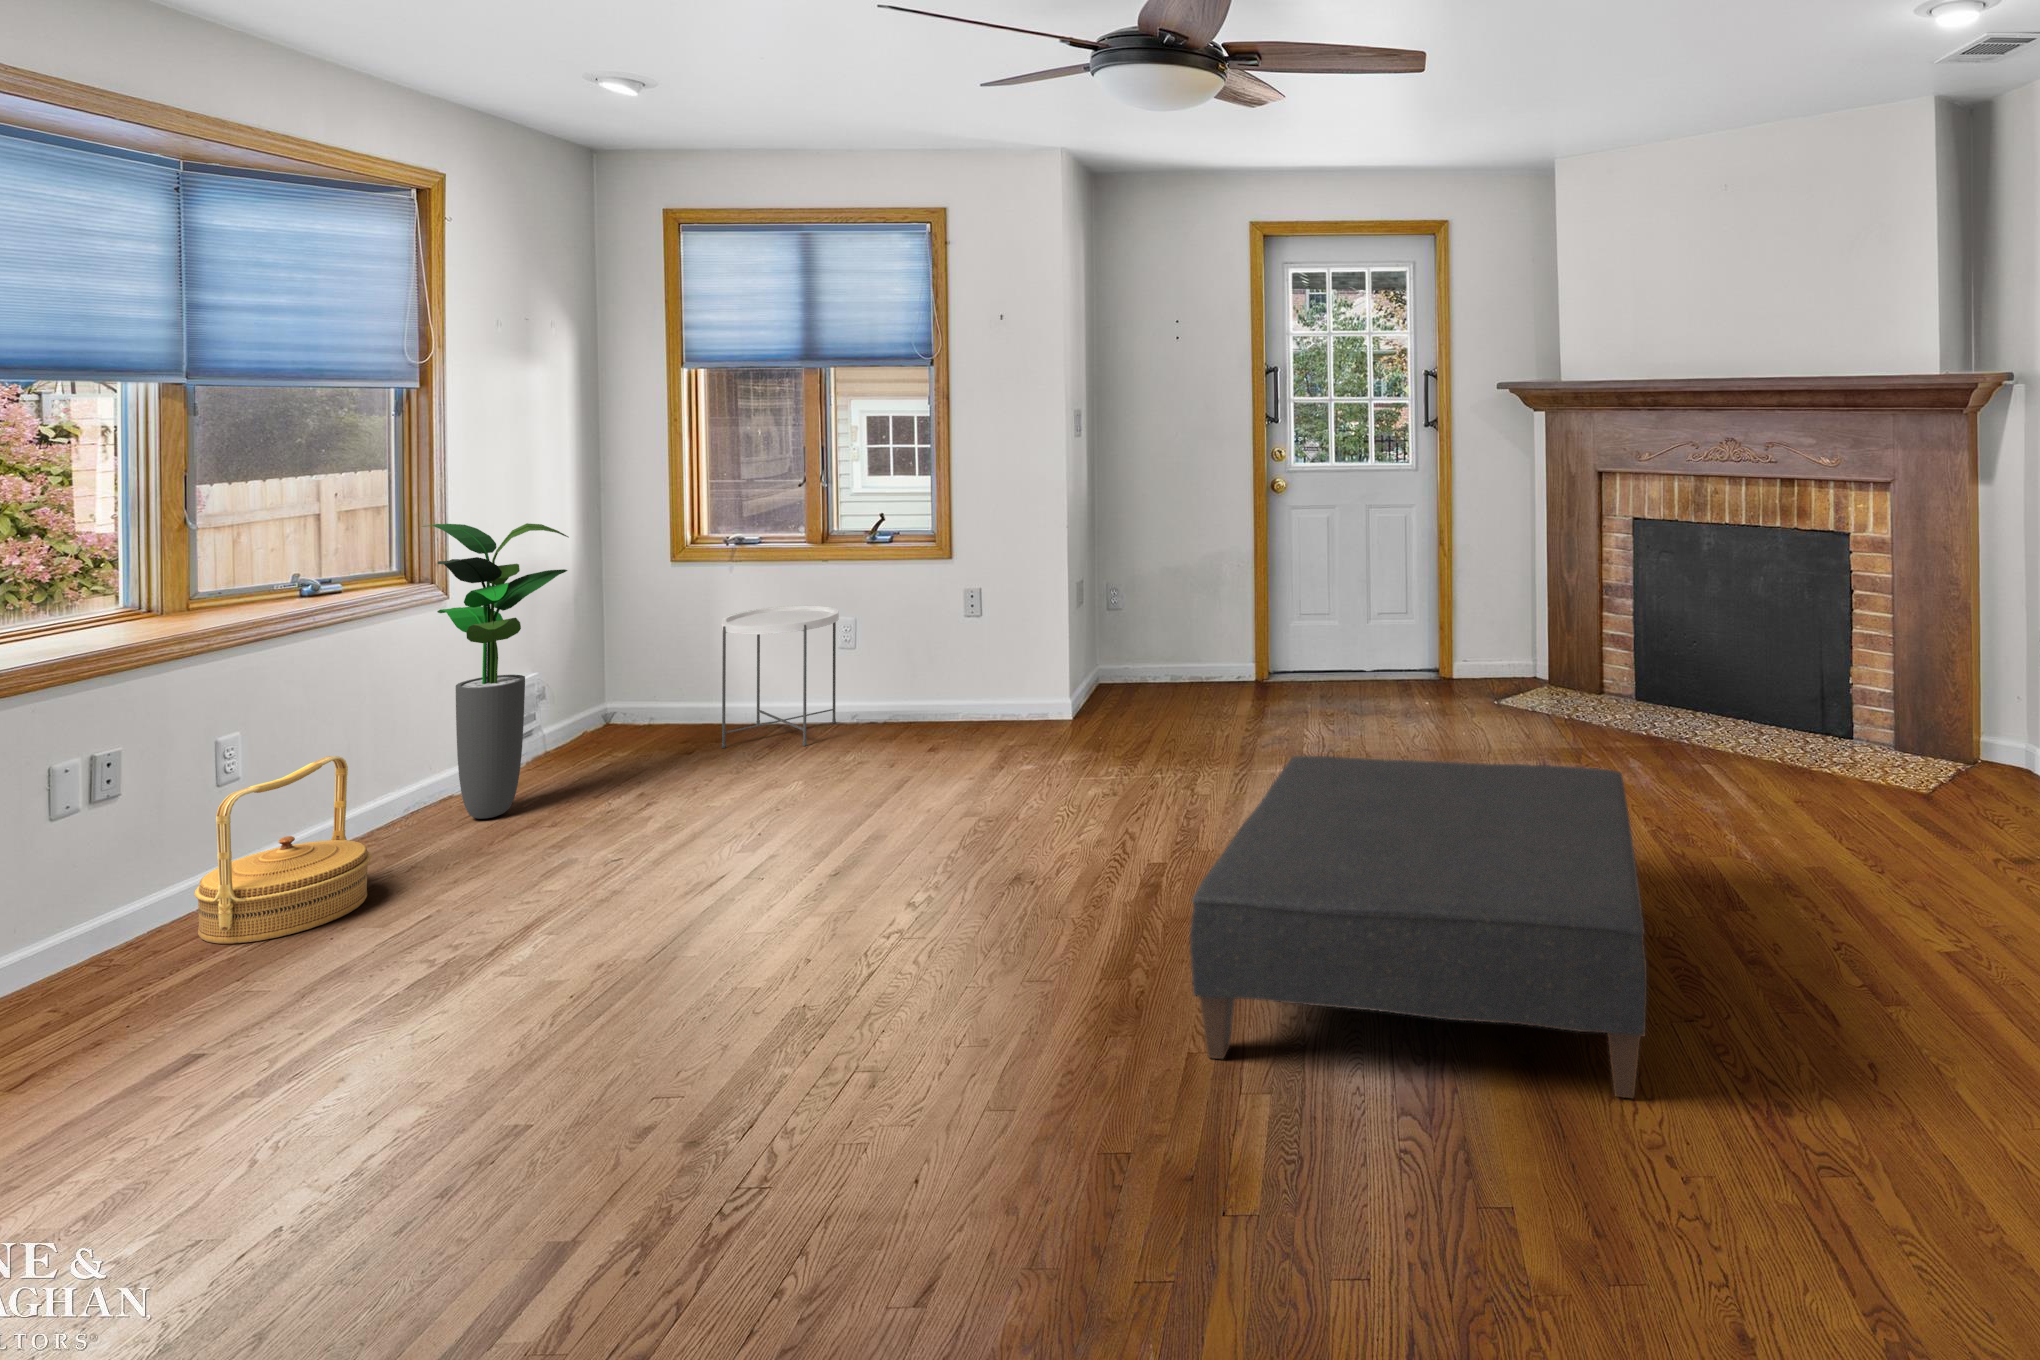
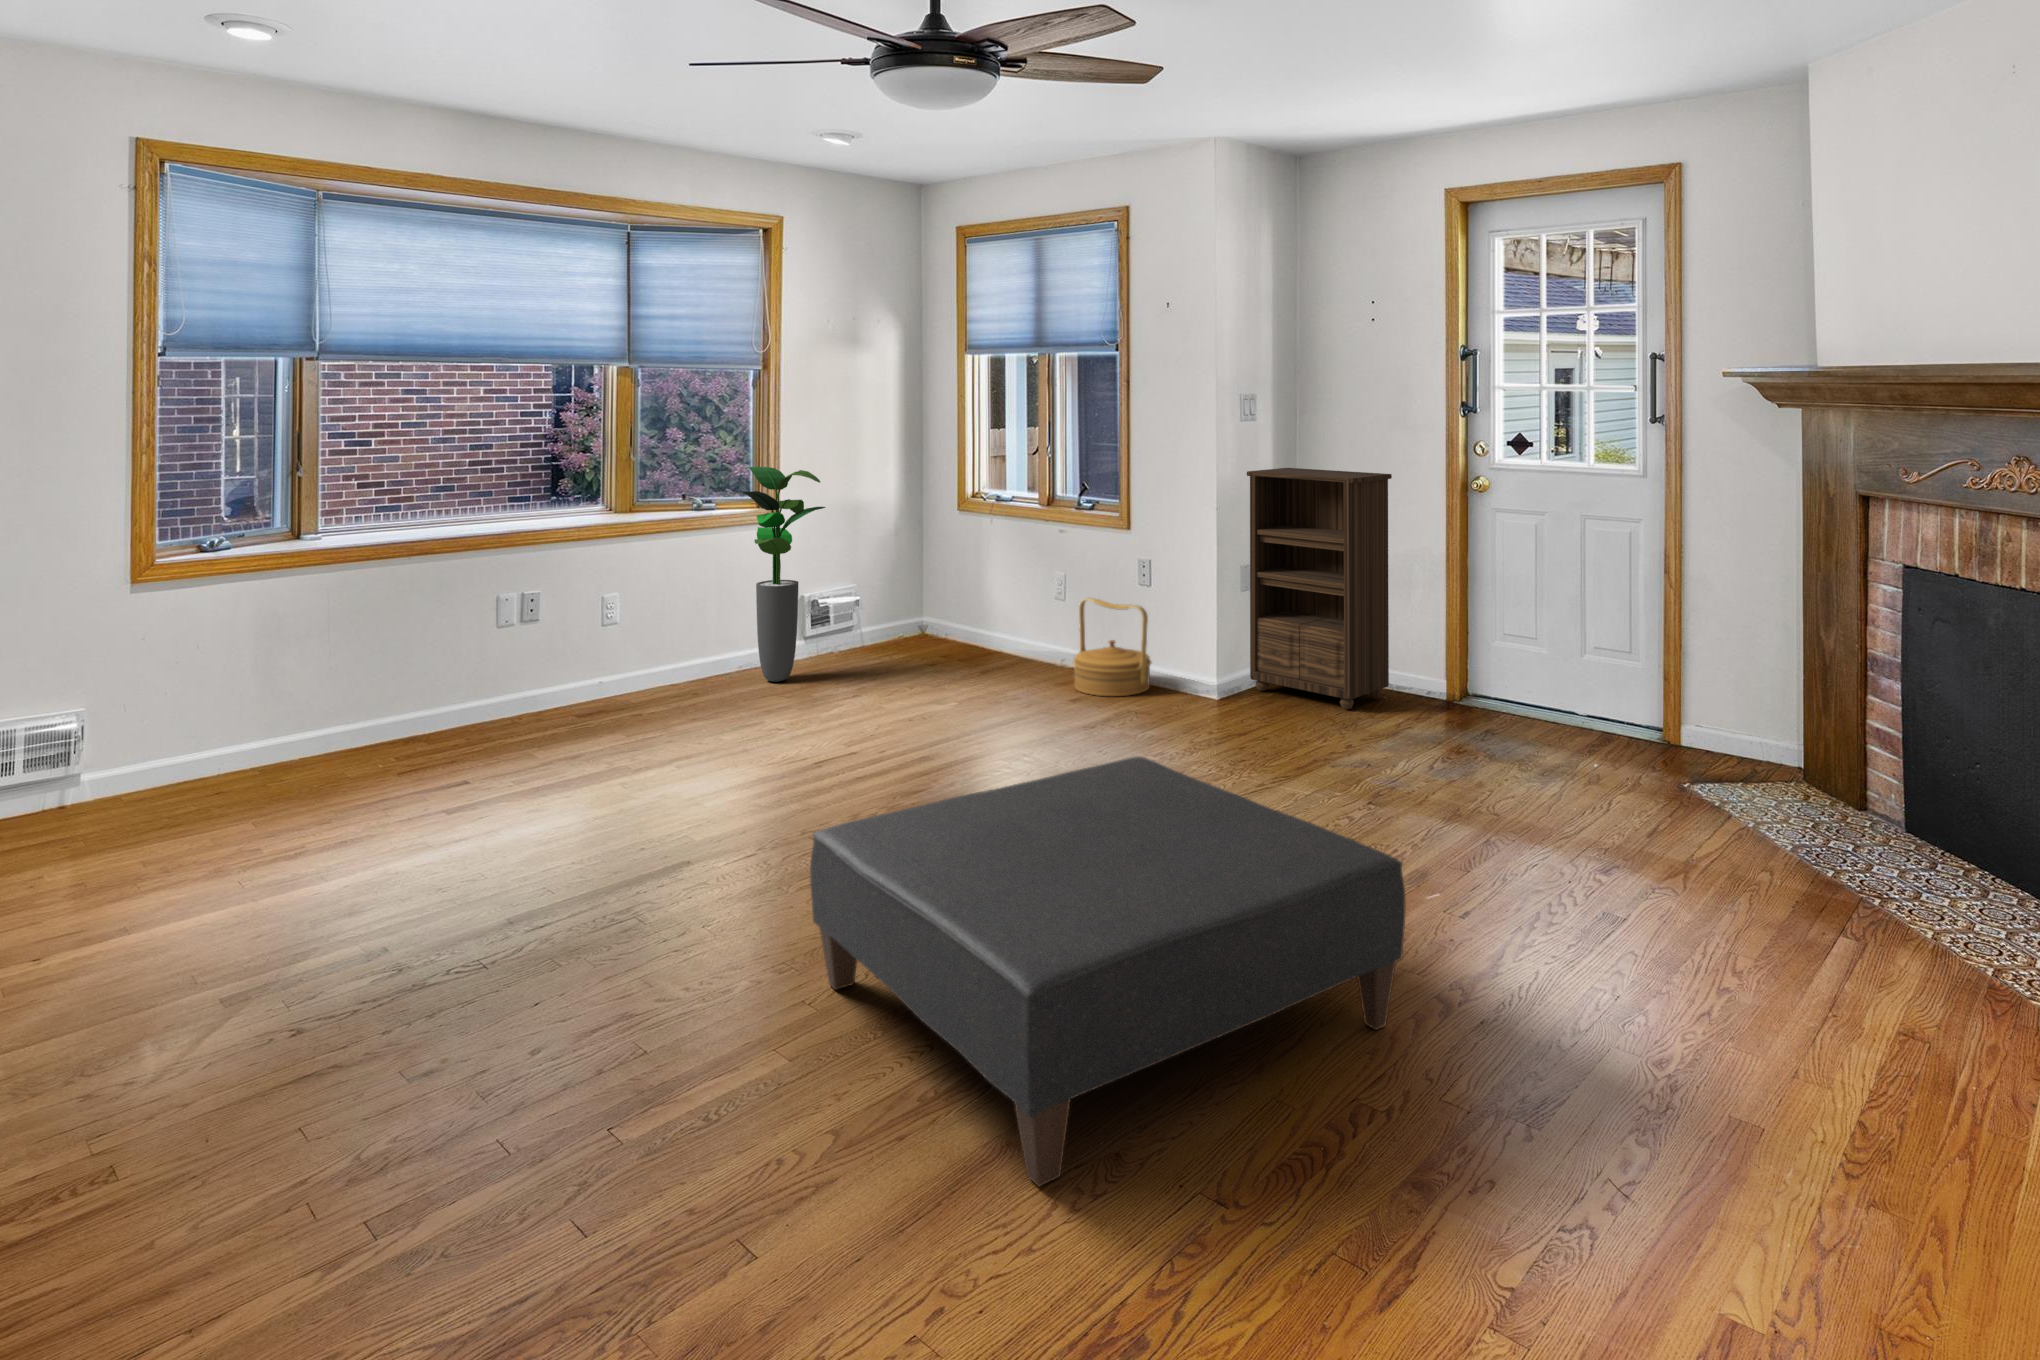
bookshelf: none [1081,479,1211,701] -> present [1247,468,1392,709]
side table: present [721,606,839,748] -> none [954,558,1049,678]
woven basket: present [195,756,371,944] -> present [1073,598,1151,696]

